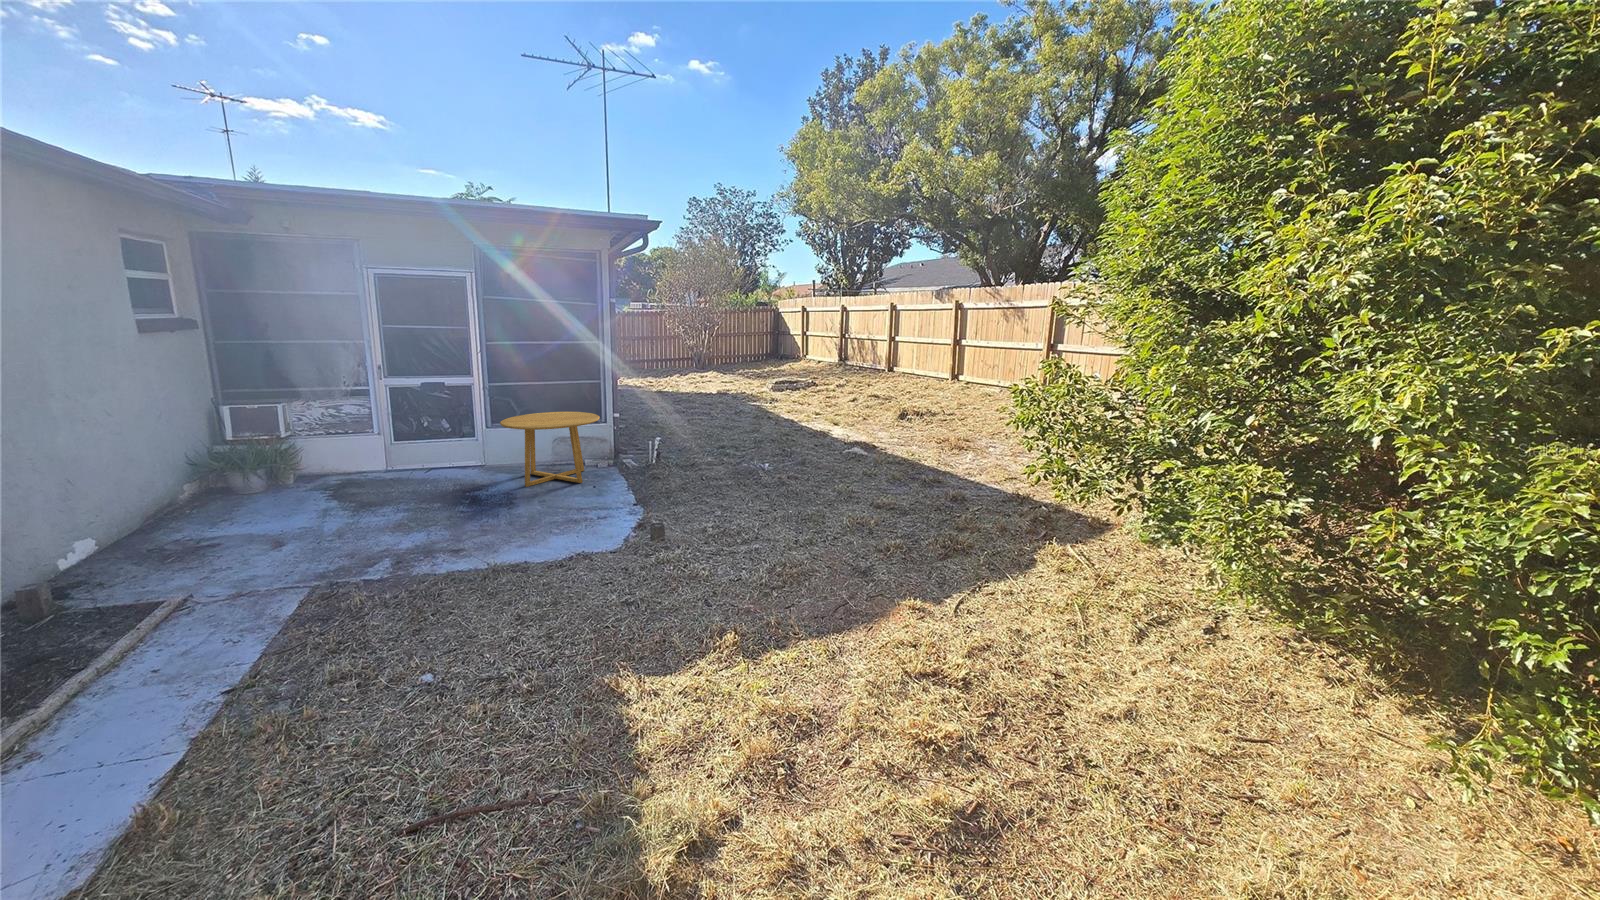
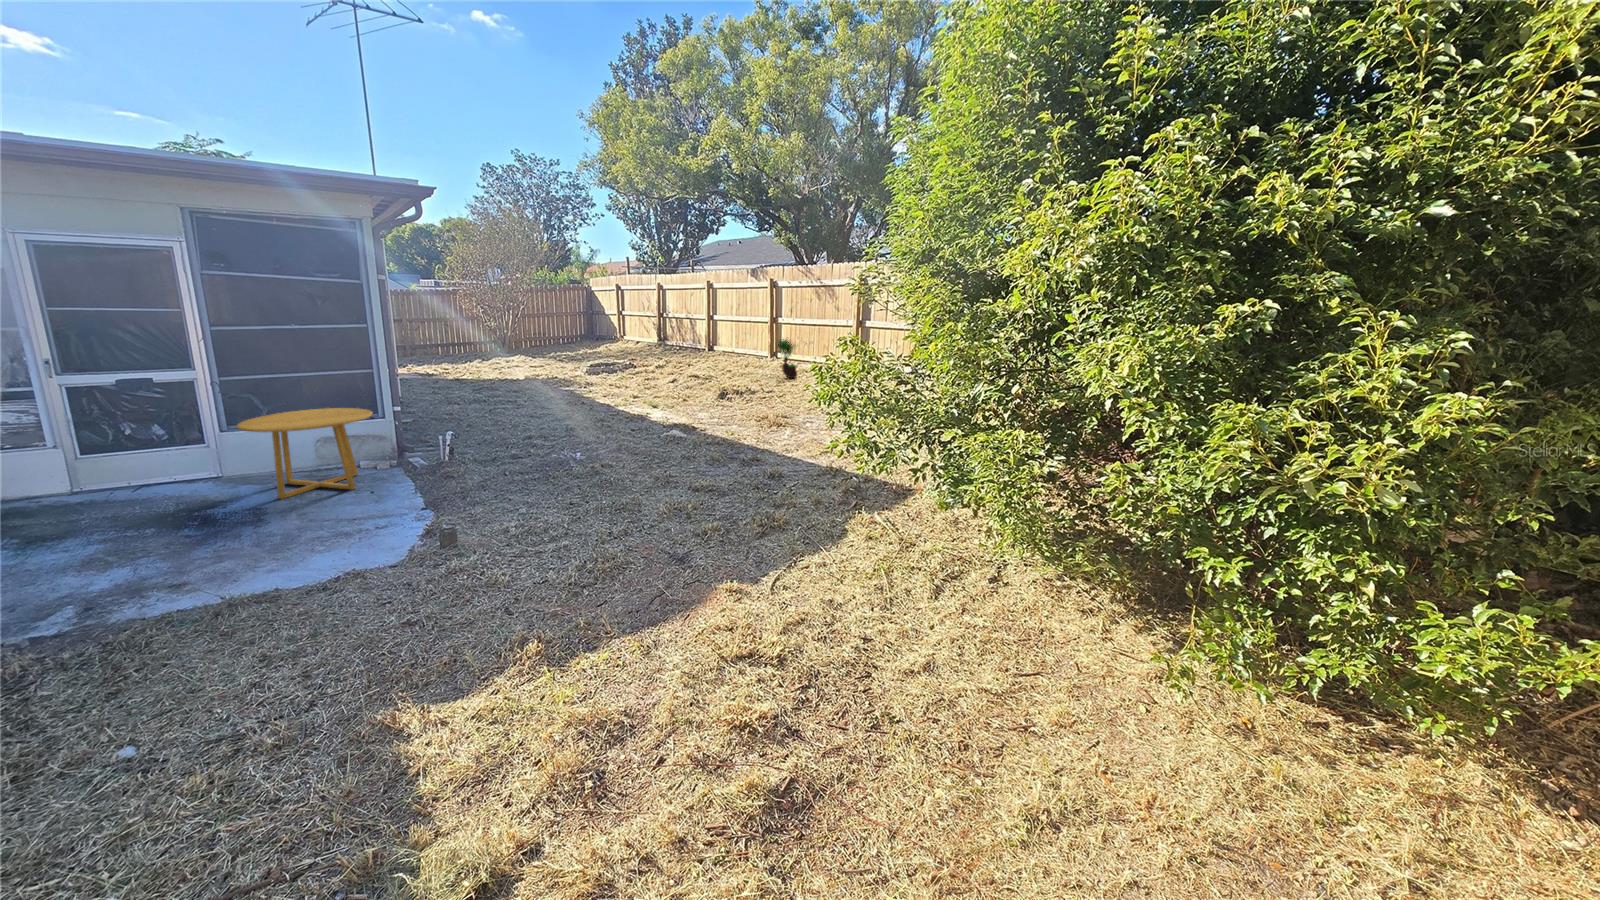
potted tree: none [958,357,984,402] -> present [777,339,798,378]

